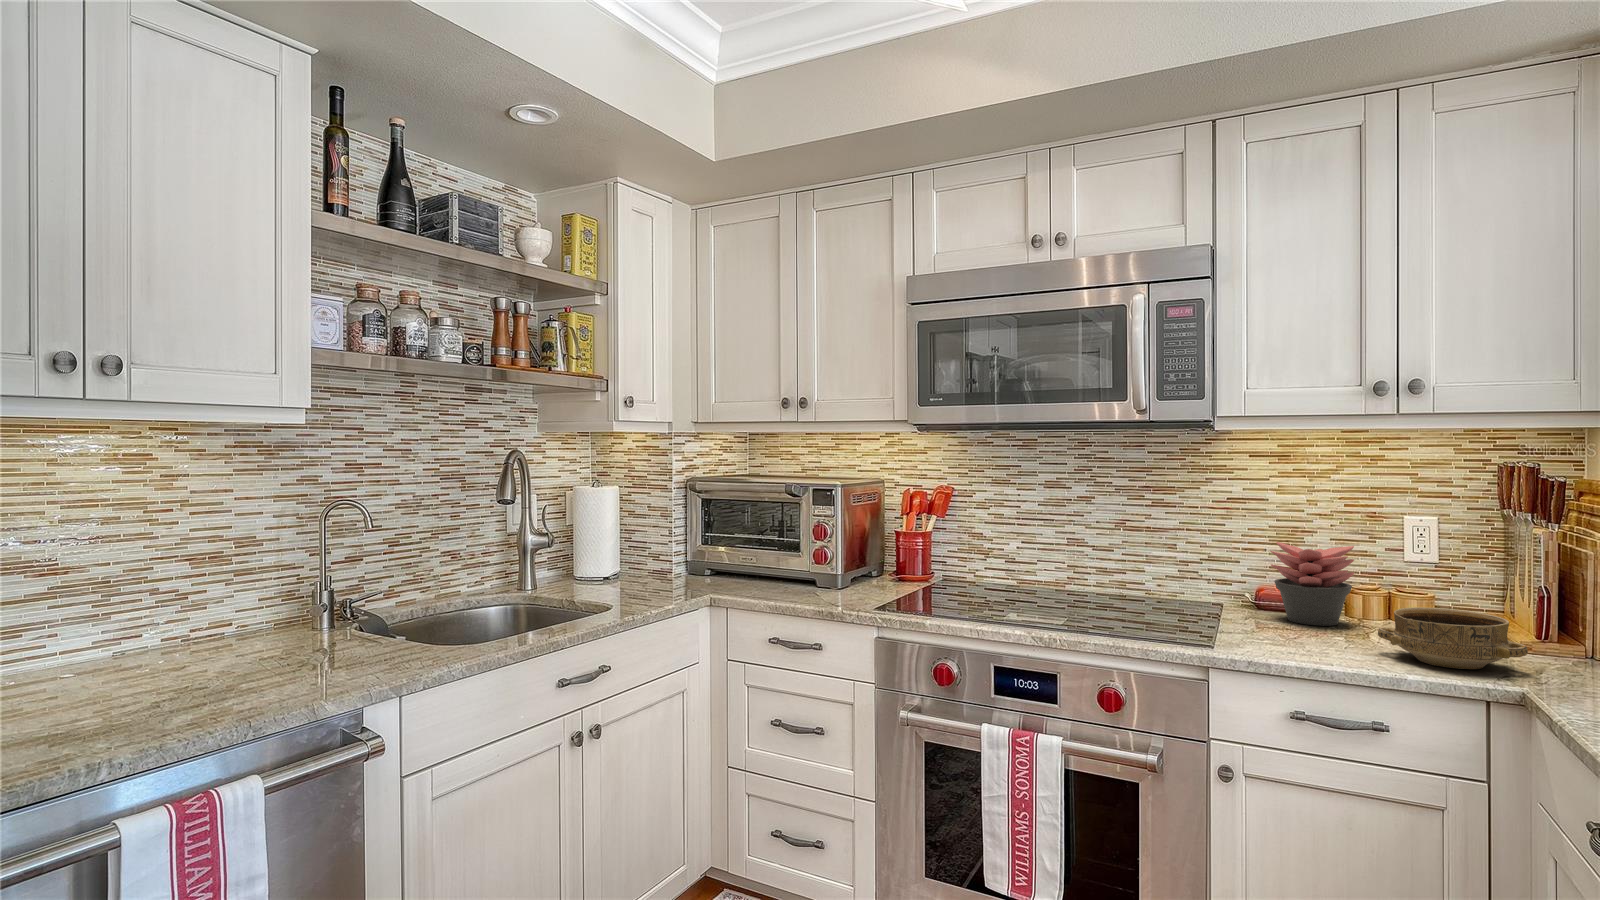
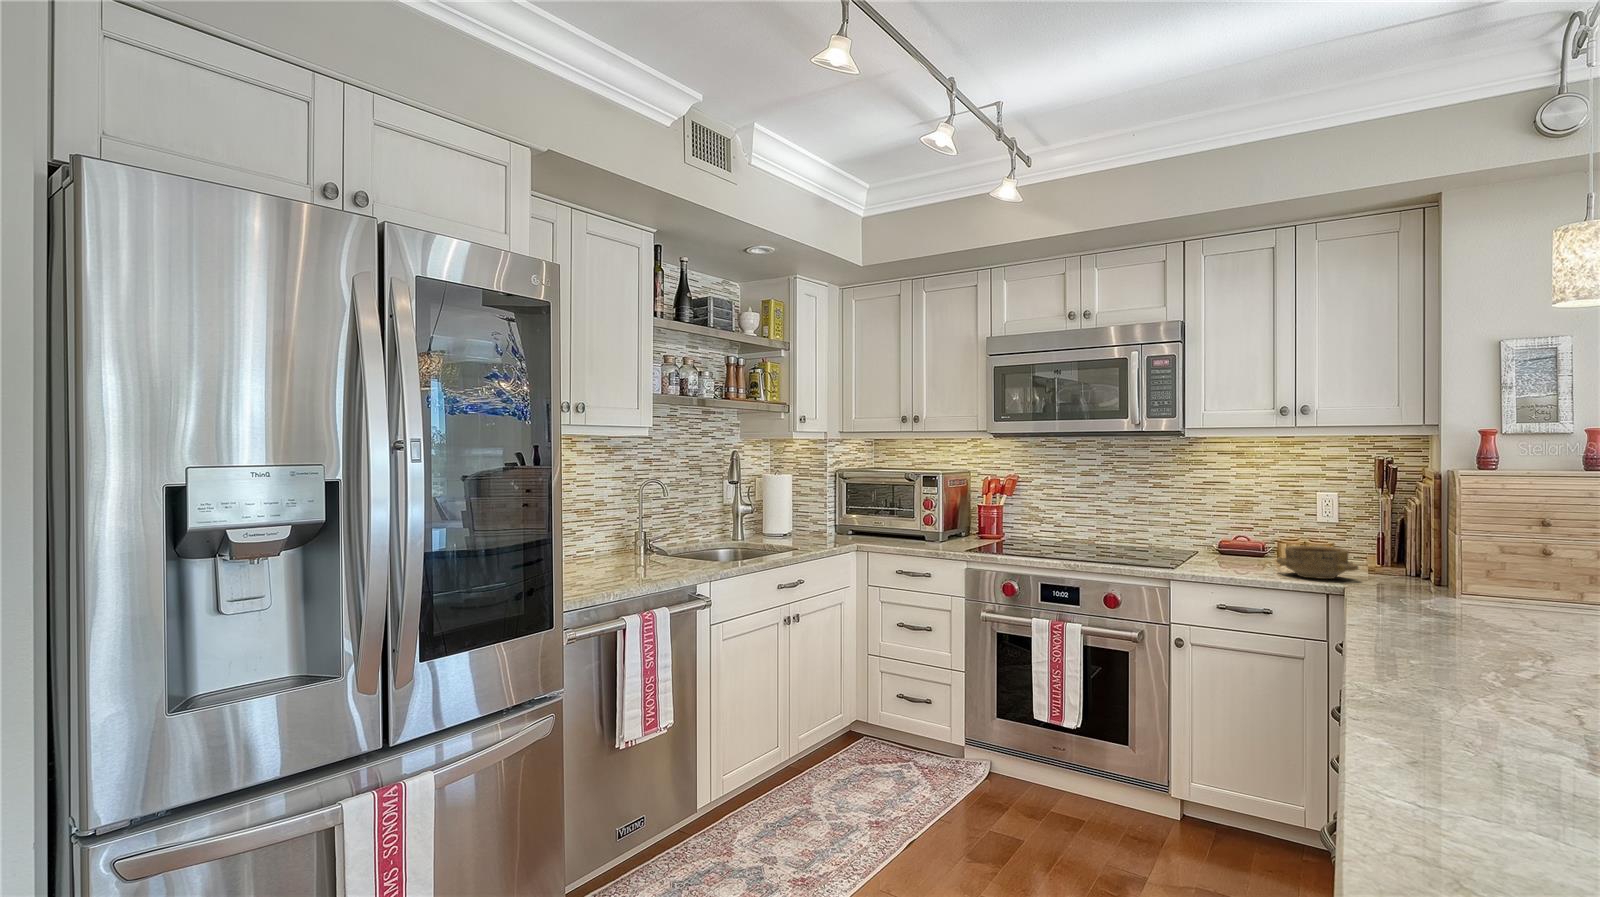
succulent plant: present [1271,542,1354,626] -> none [1225,510,1280,562]

